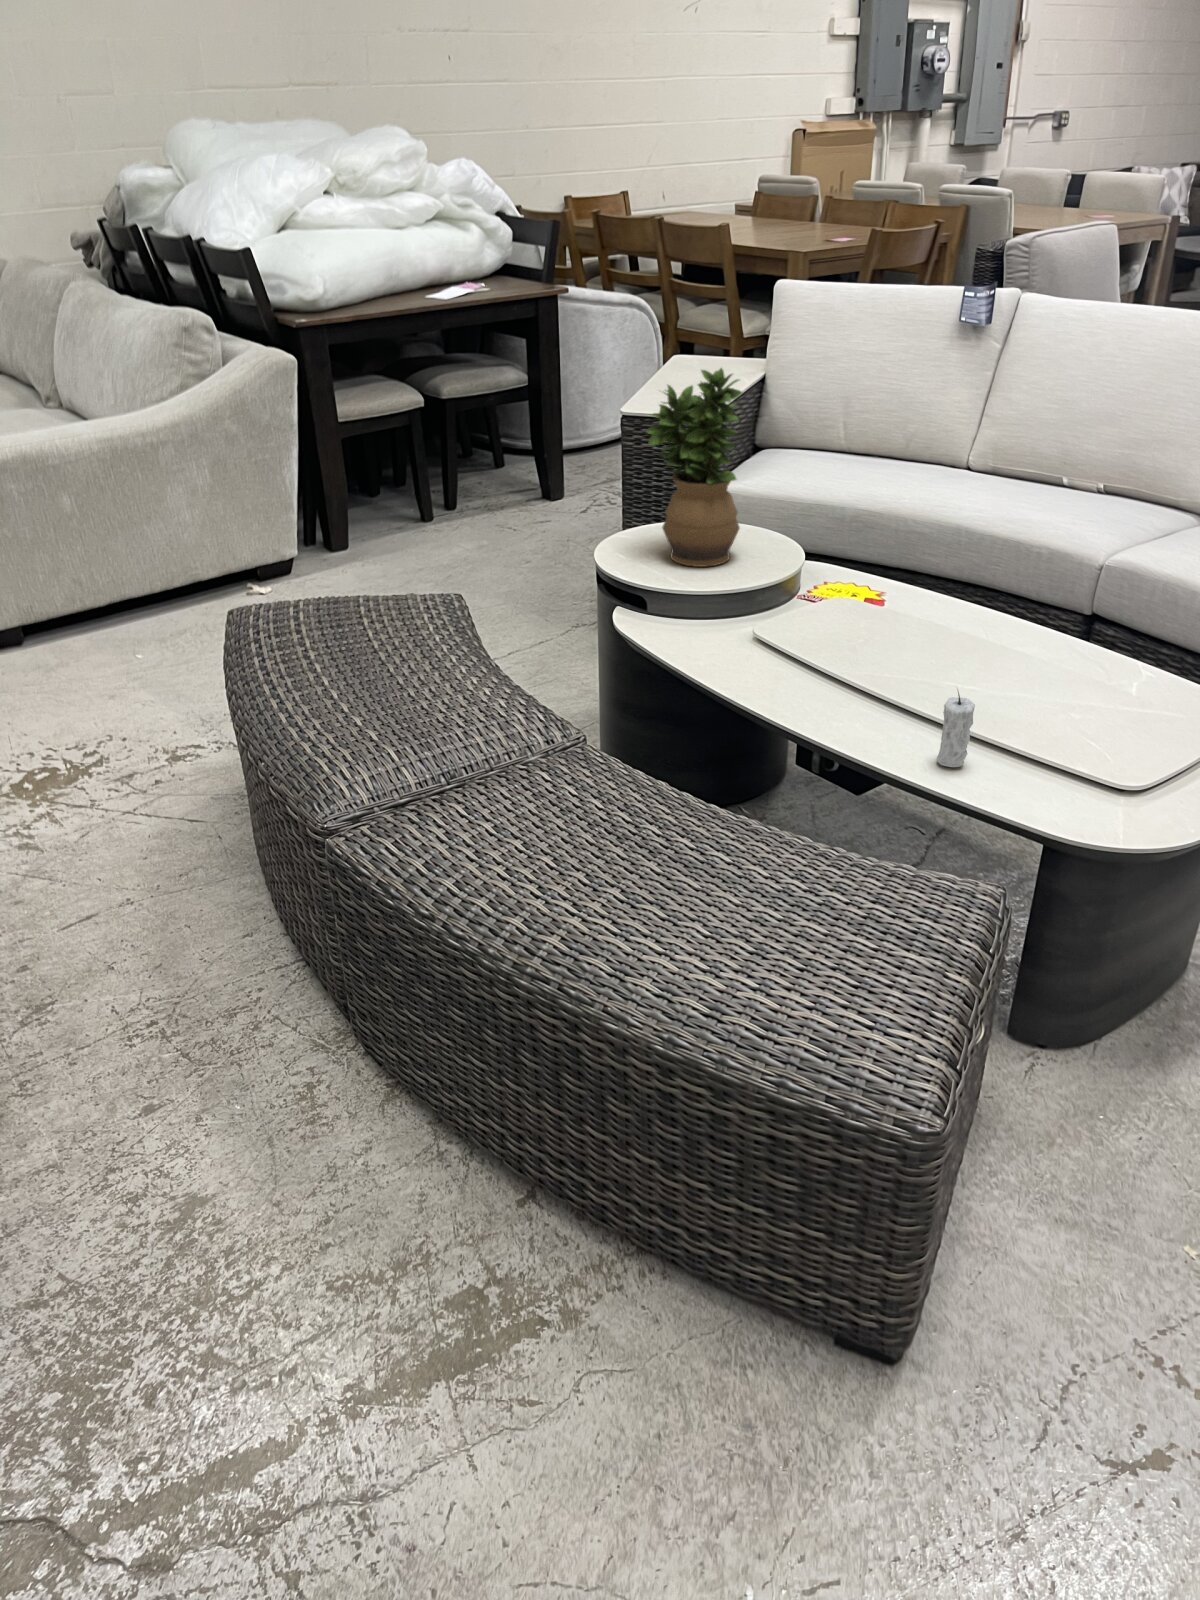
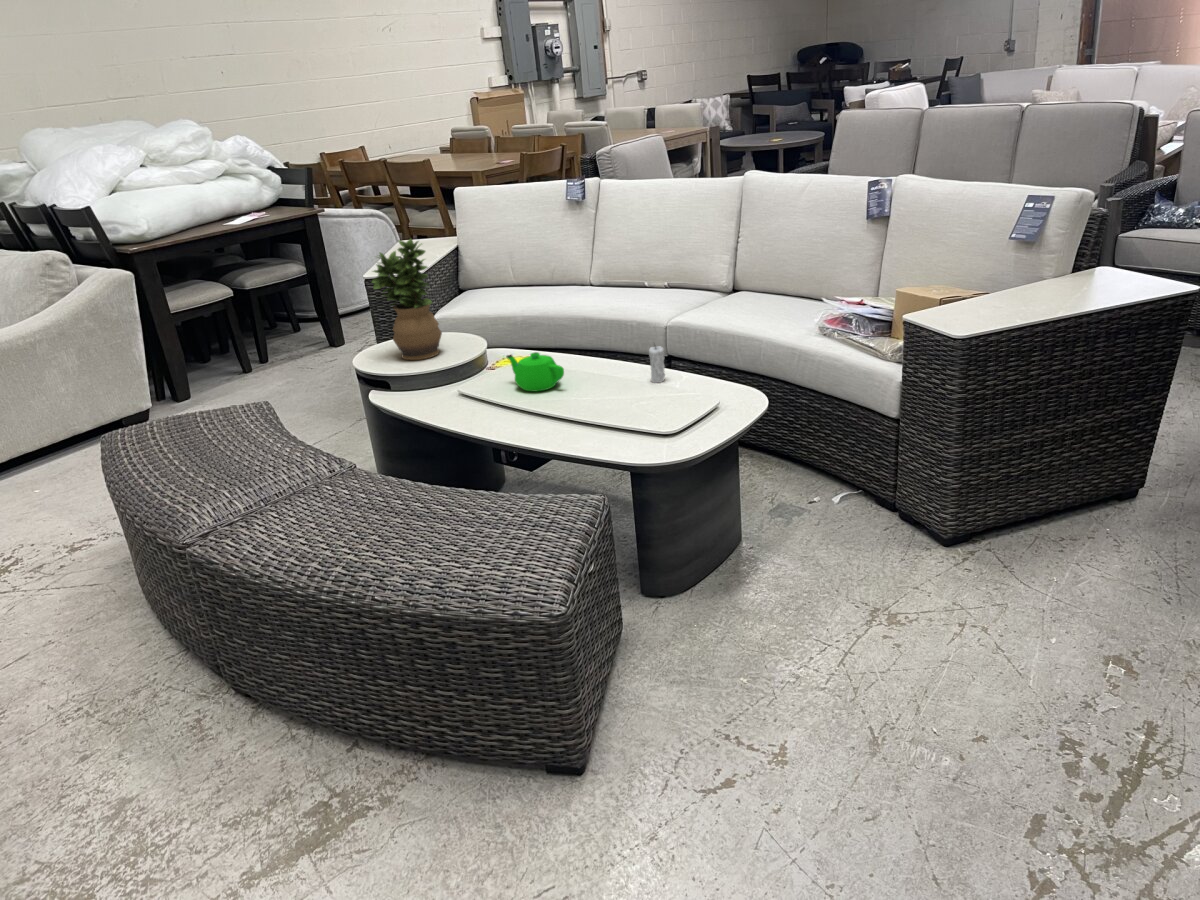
teapot: none [843,586,940,657] -> present [506,352,564,391]
candle: present [936,692,975,767] -> present [649,346,665,383]

